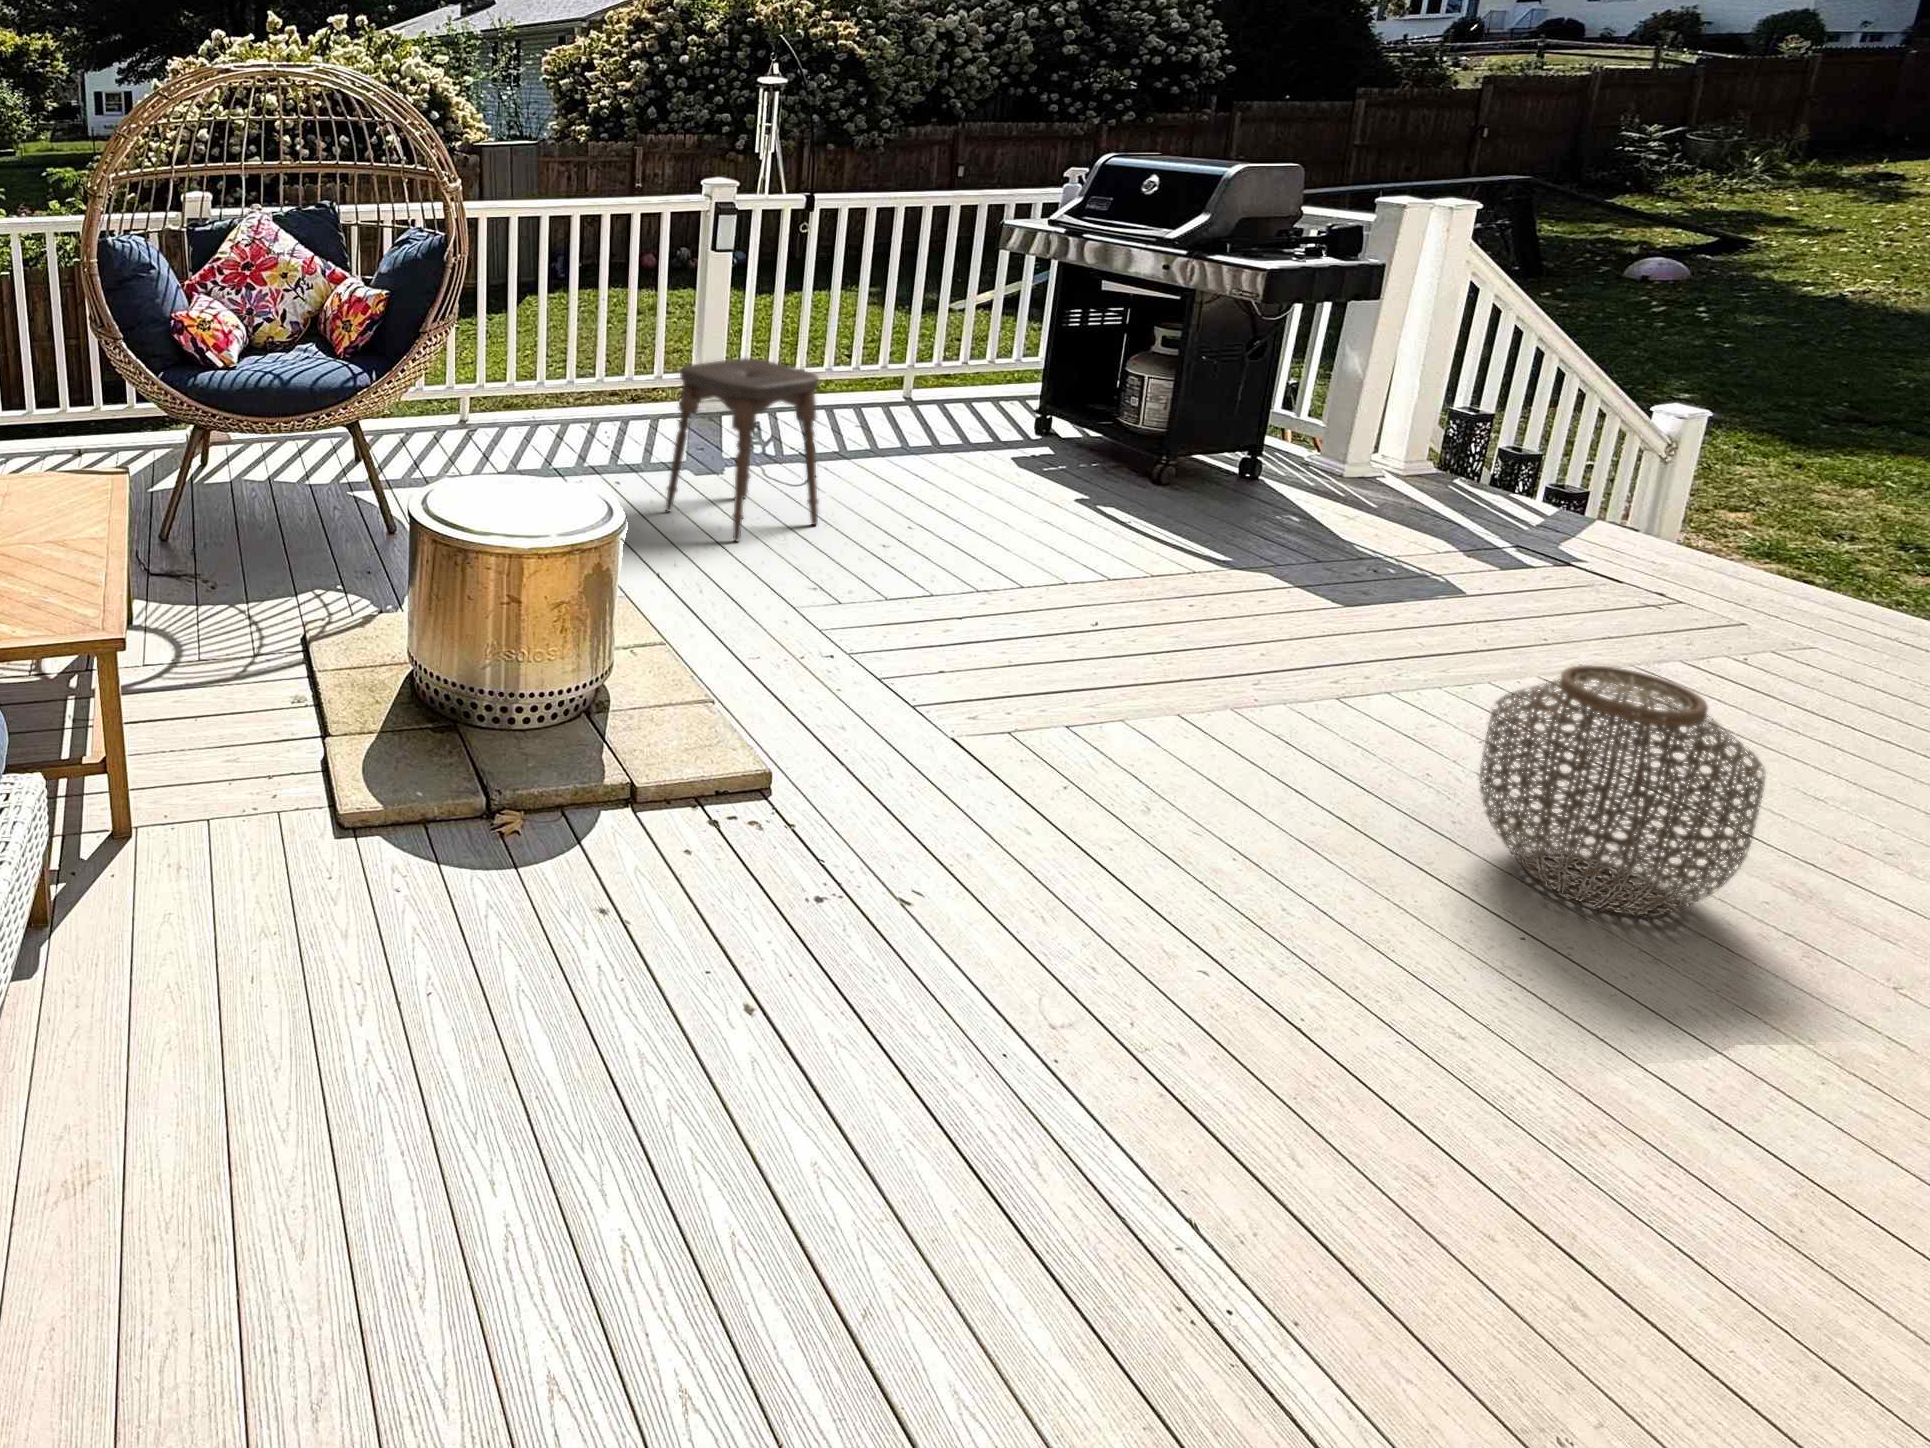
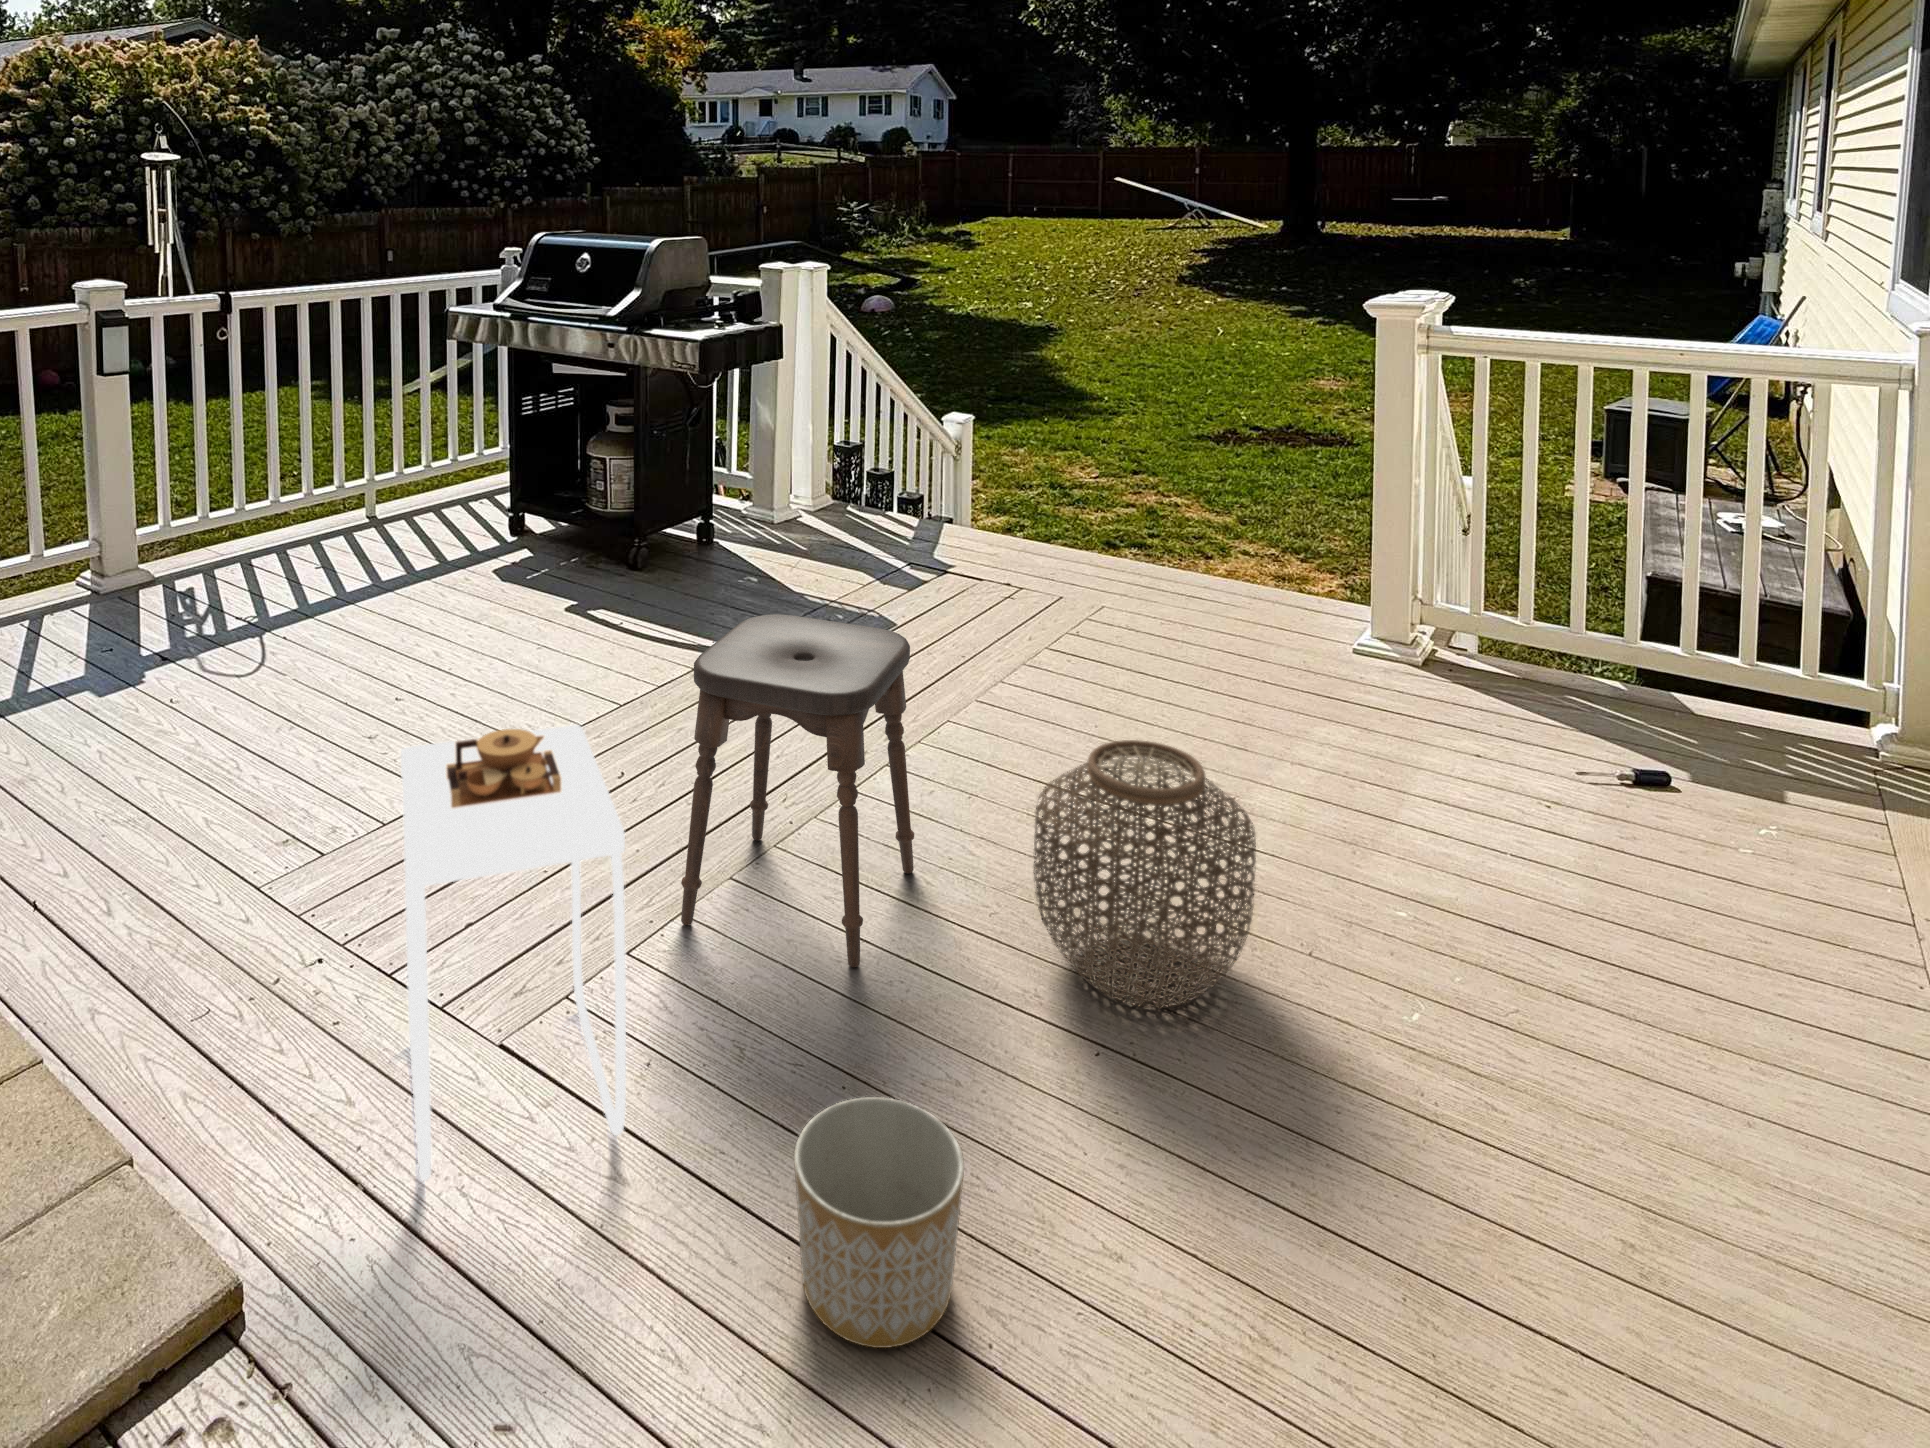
stool: present [666,358,819,541] -> present [681,614,914,967]
side table: none [884,509,1061,807] -> present [401,725,626,1181]
planter: none [1149,814,1300,974] -> present [794,1097,964,1348]

